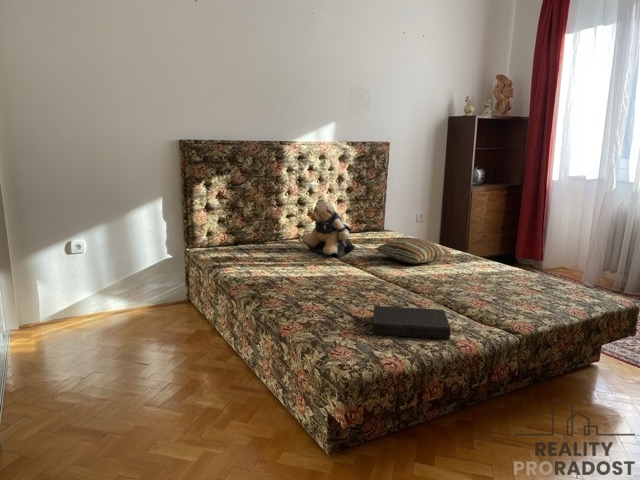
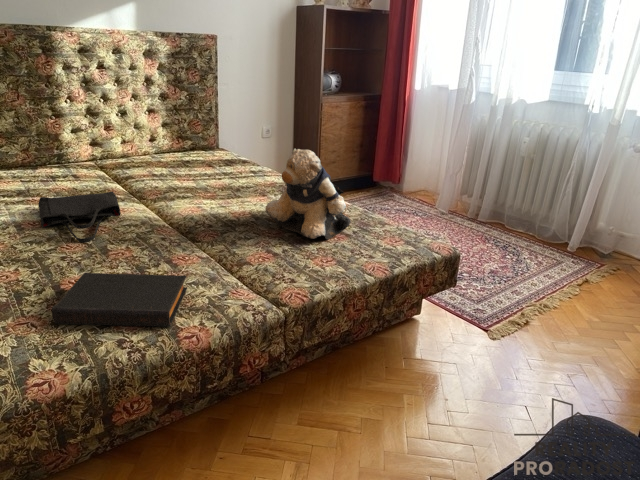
teddy bear: present [303,202,355,257] -> present [265,149,351,240]
pillow: present [376,239,451,263] -> none [171,162,267,195]
tote bag: none [298,259,359,291] -> present [38,192,121,242]

